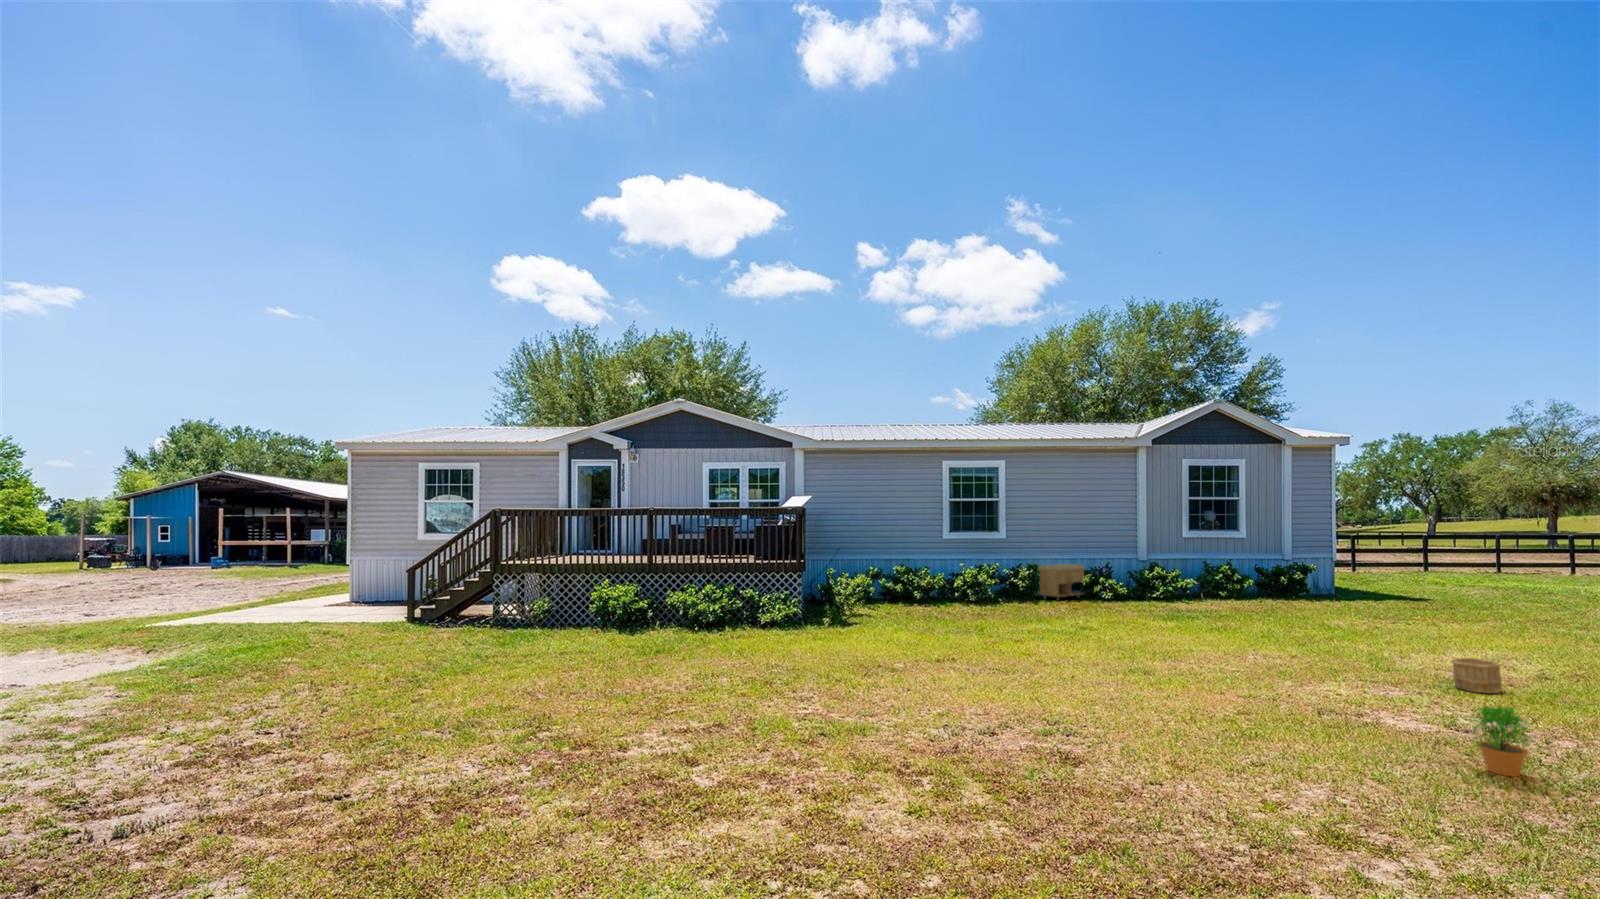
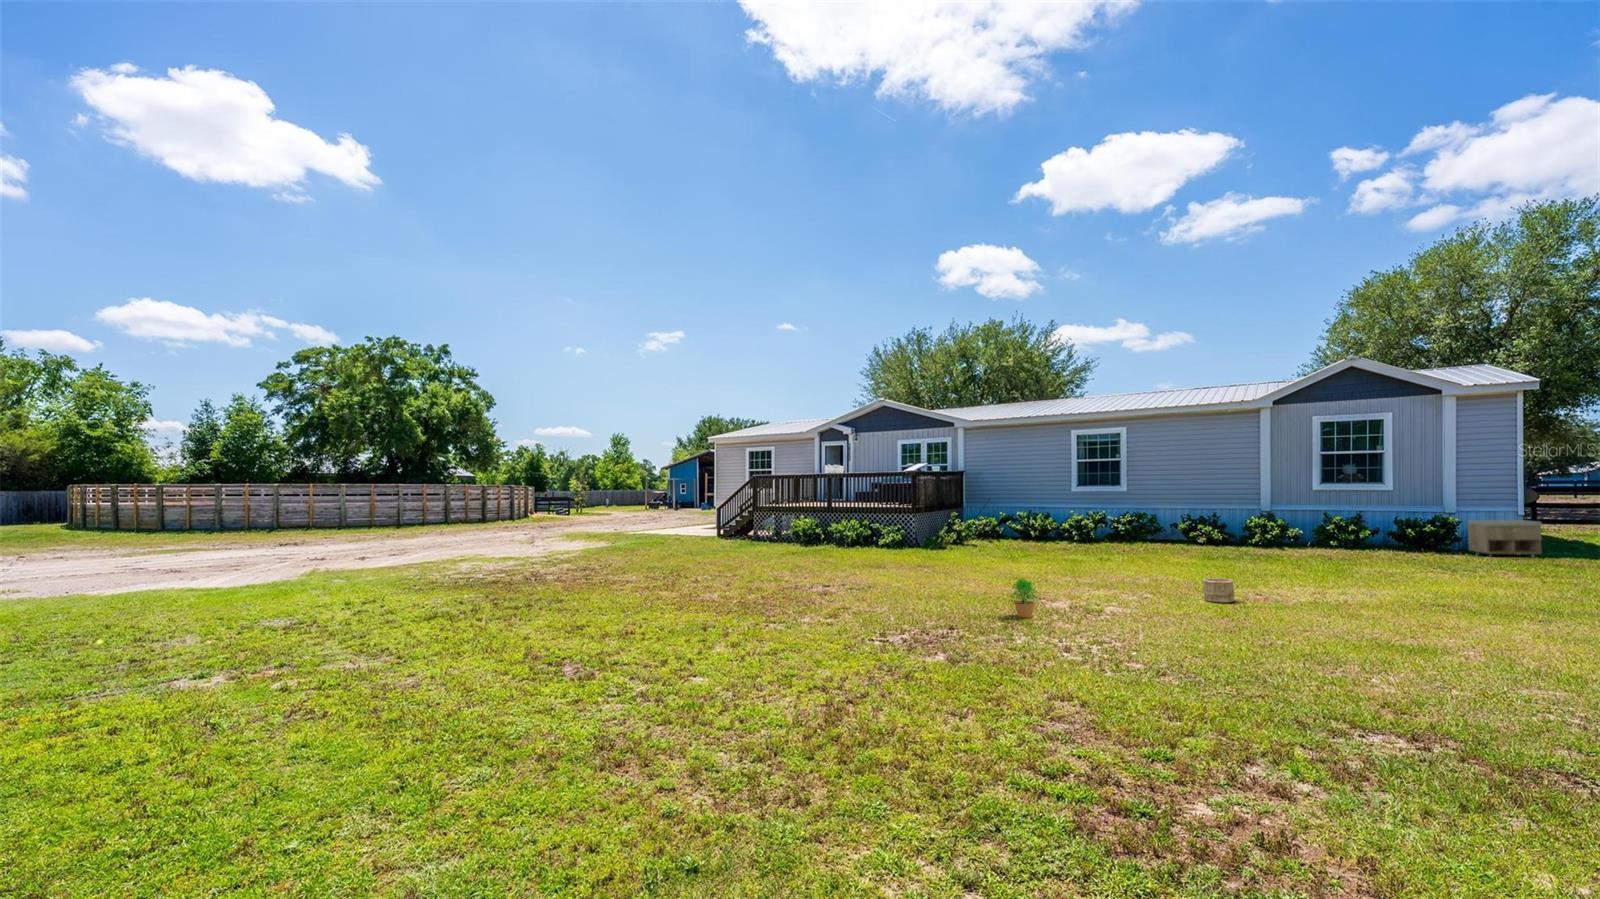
storage bench: present [1038,563,1085,599] -> present [1468,520,1542,557]

